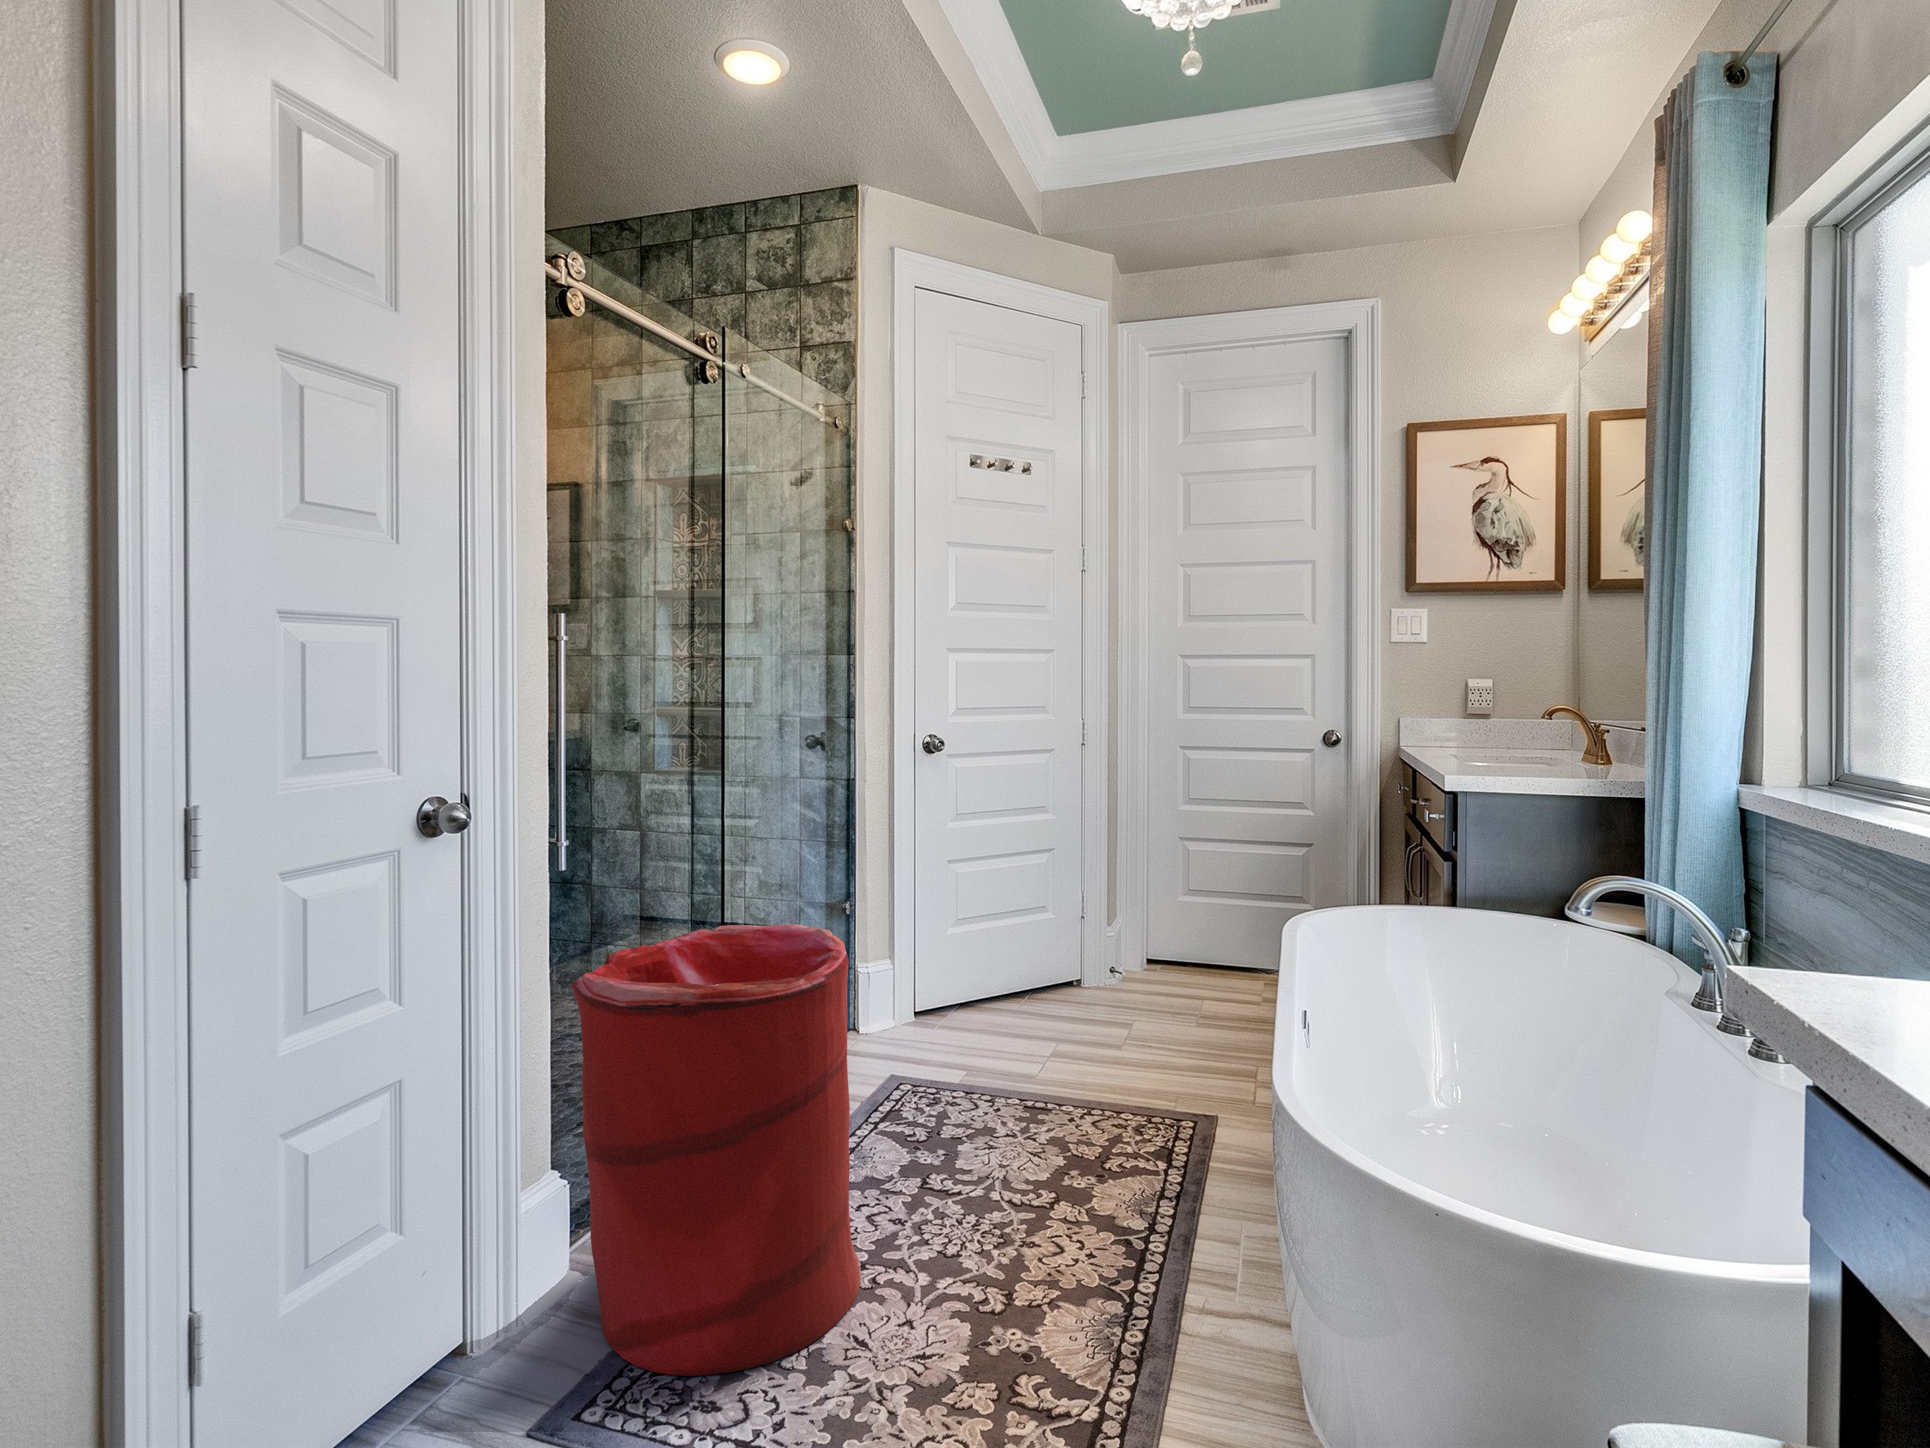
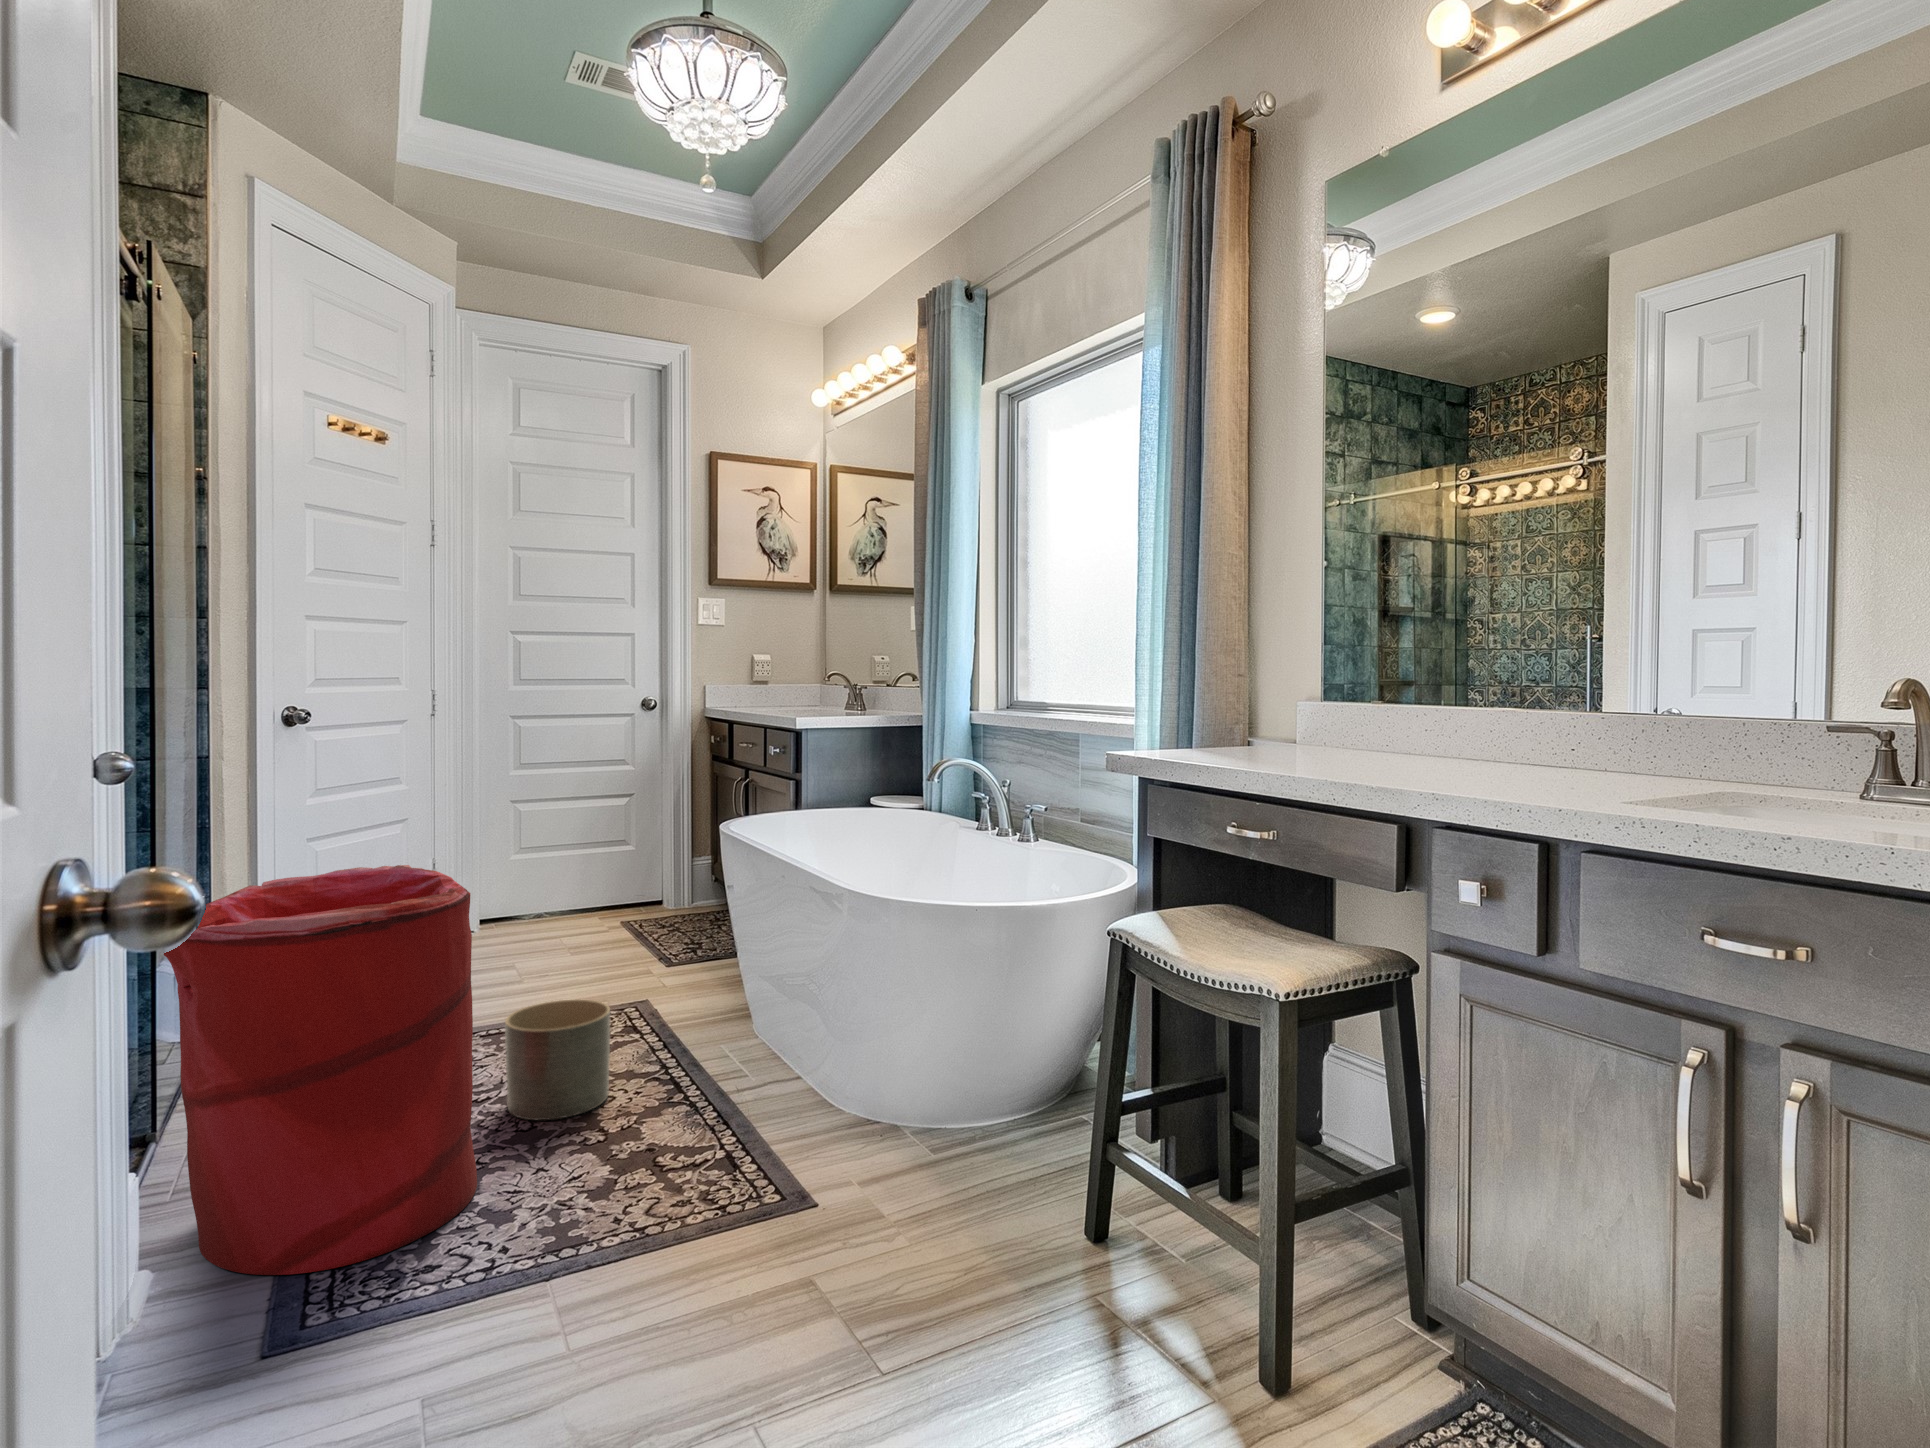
planter: none [950,1105,1066,1263] -> present [505,999,610,1120]

